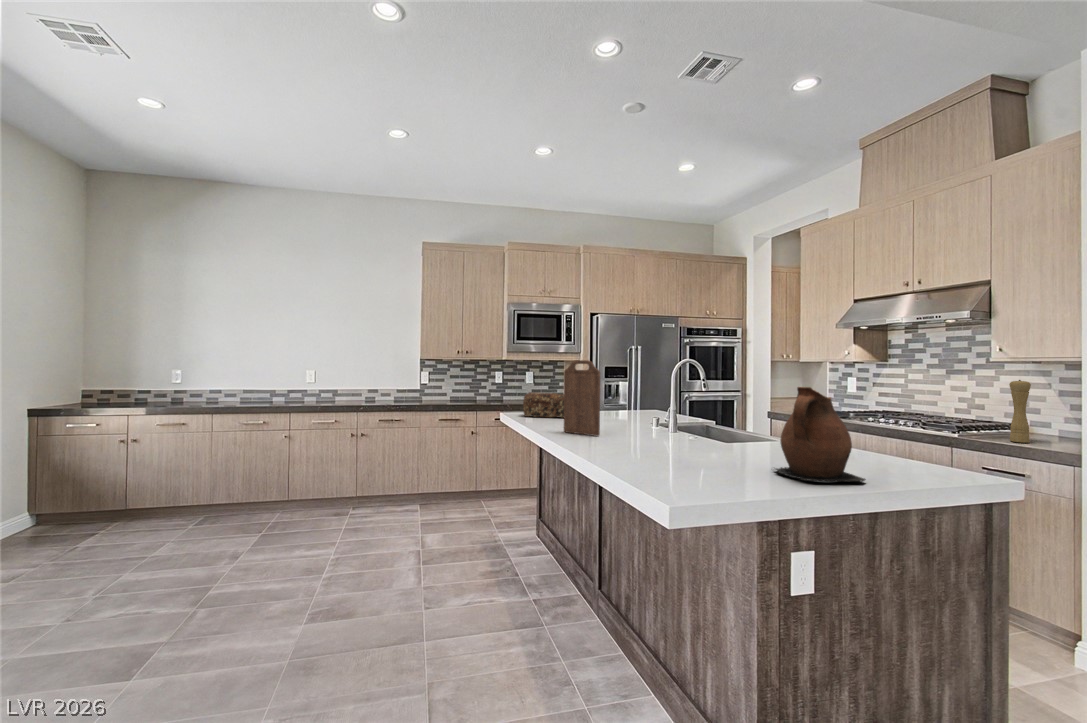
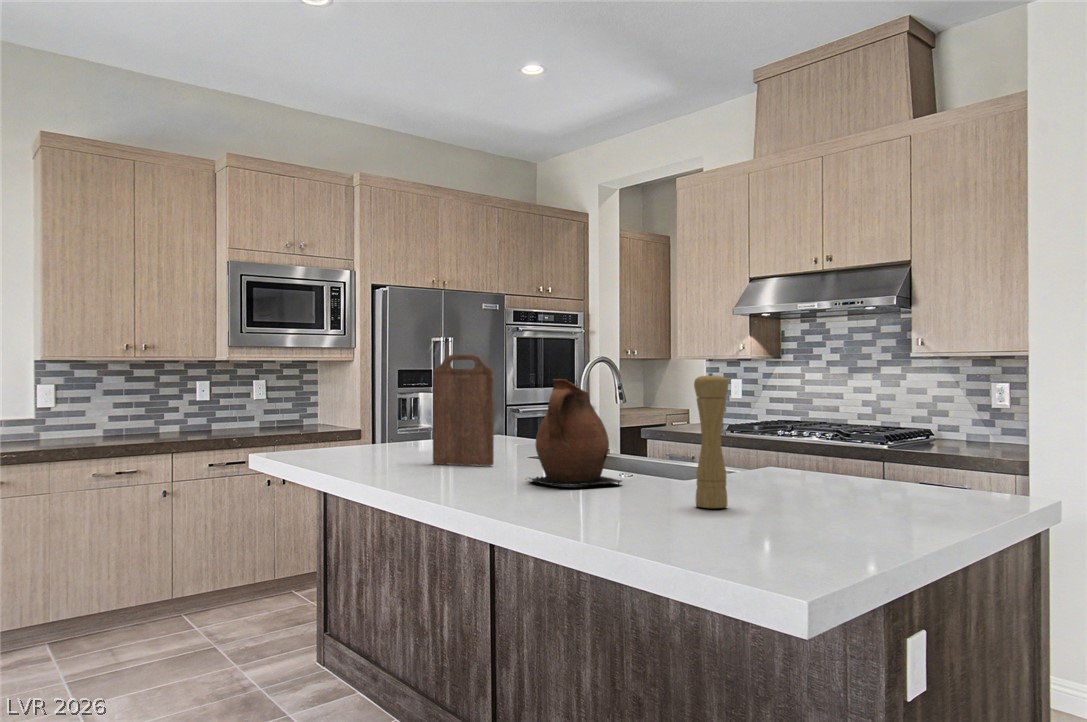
pepper mill: present [1009,380,1031,443] -> present [694,373,728,508]
ceramic pitcher: present [775,387,865,482] -> present [530,379,622,486]
bread loaf: present [523,392,564,418] -> none [326,409,400,448]

